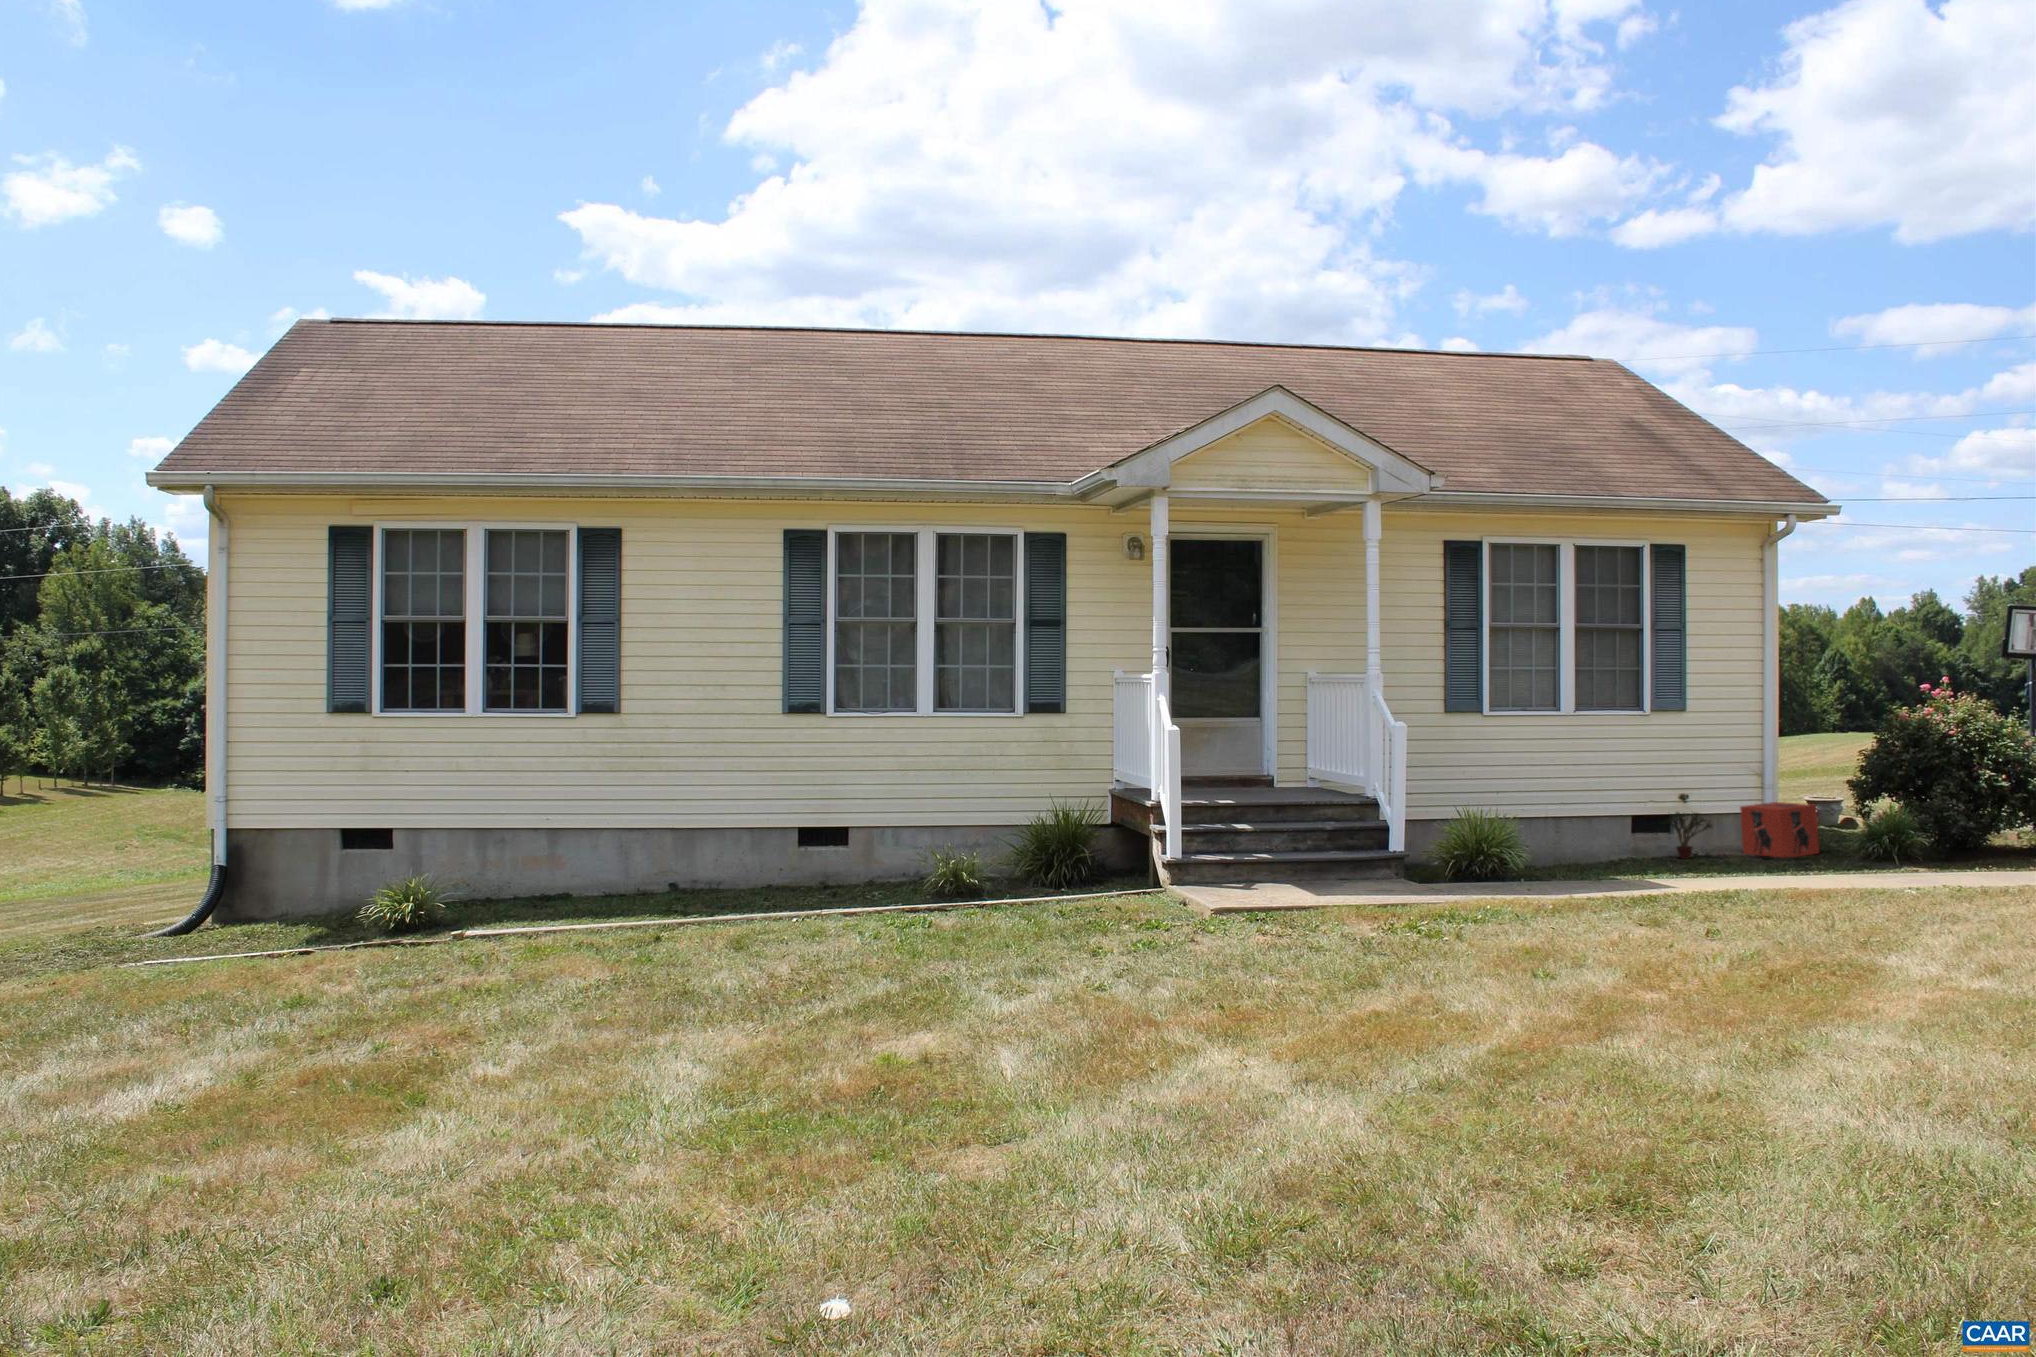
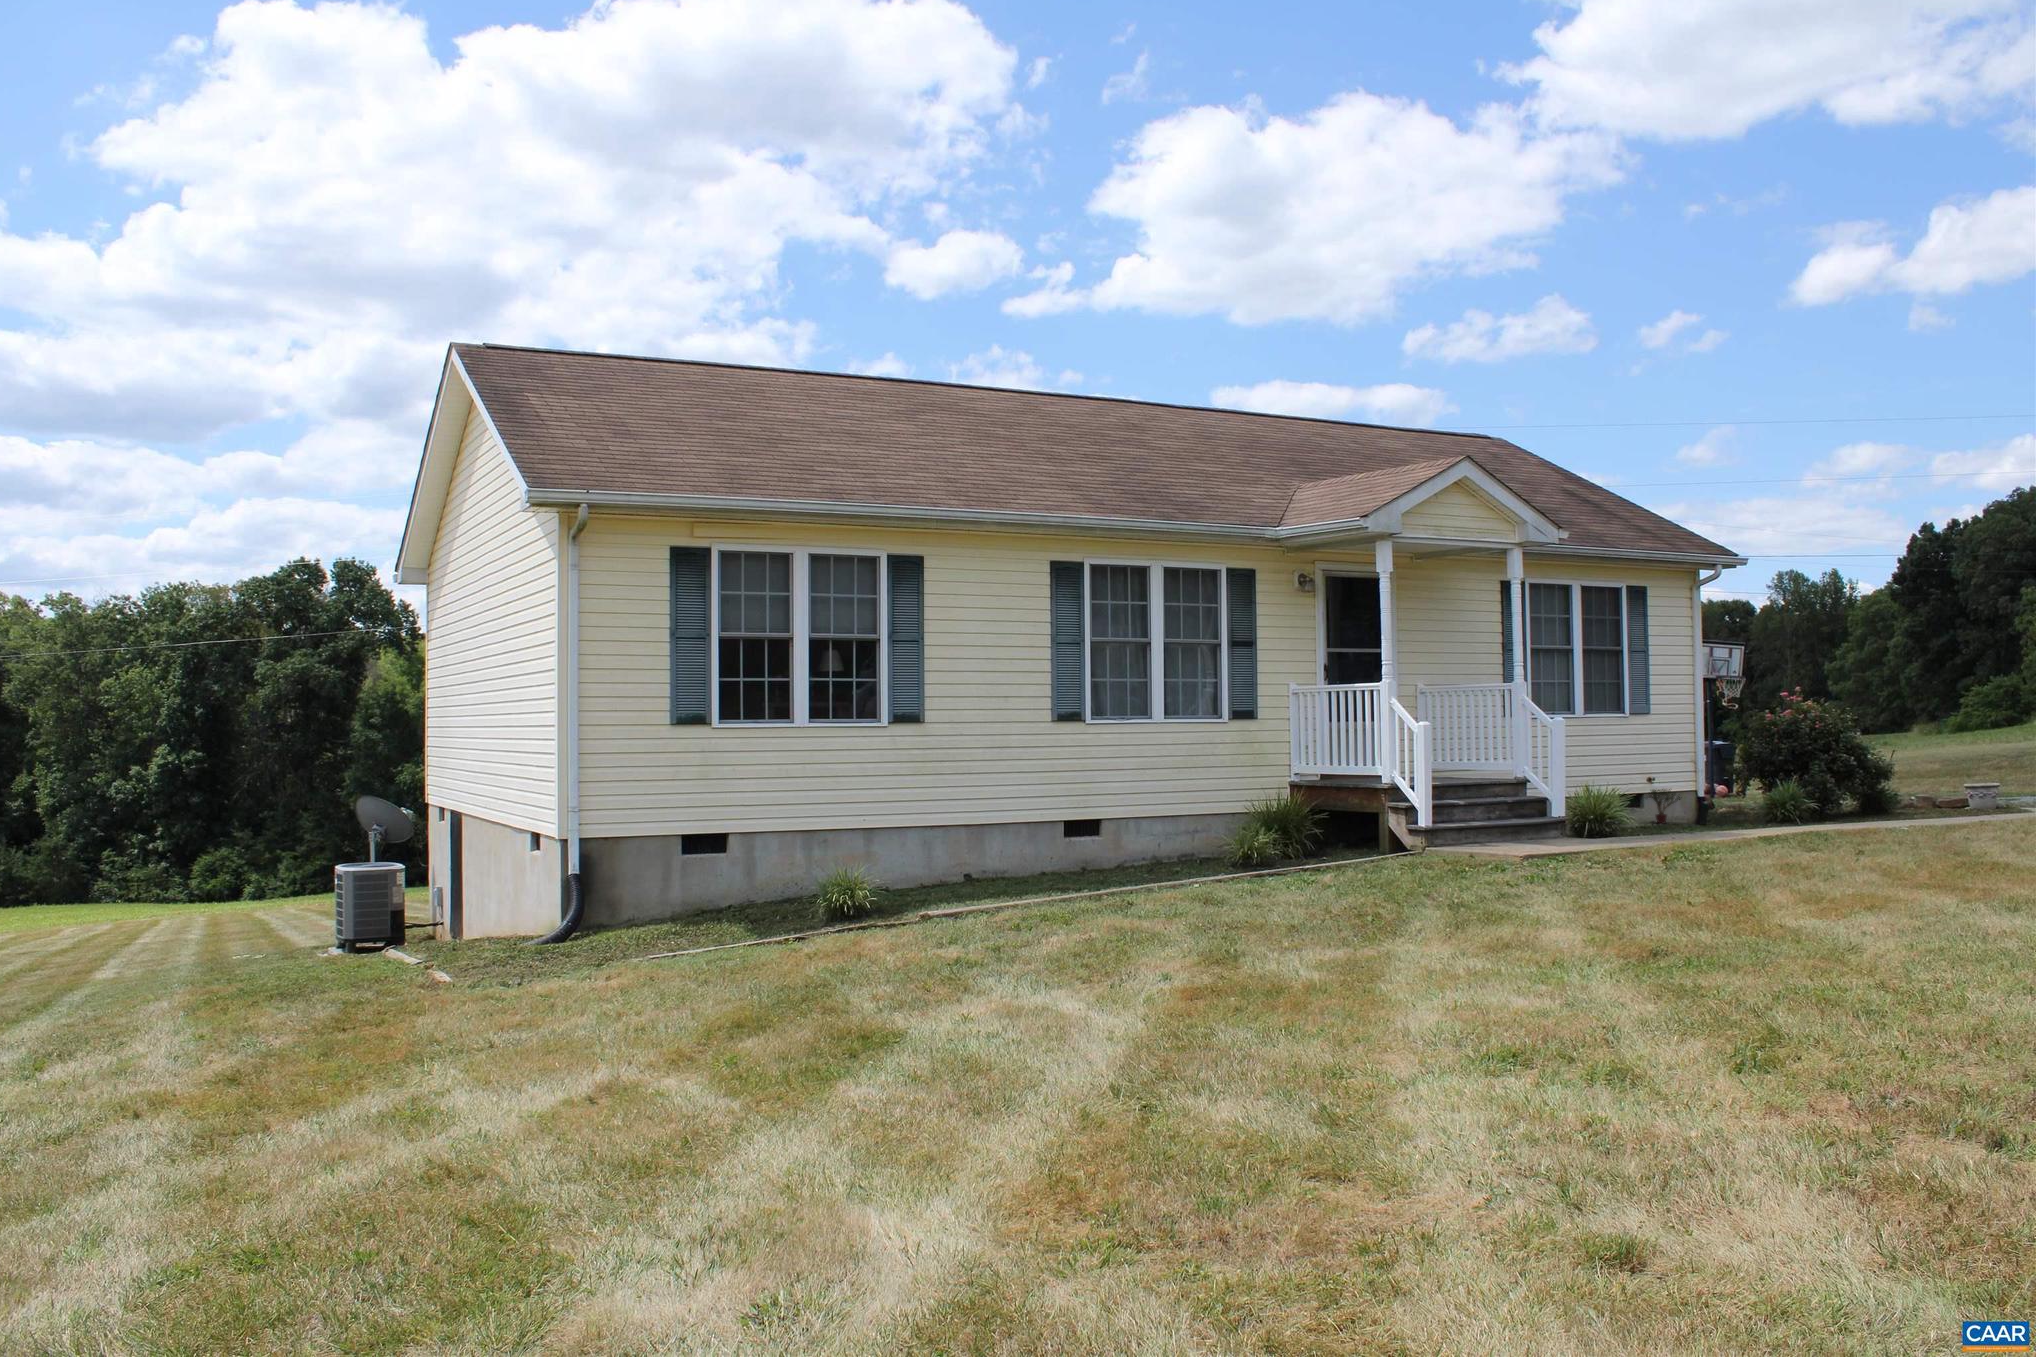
storage box: present [1740,802,1819,857] -> none [1686,781,1740,821]

